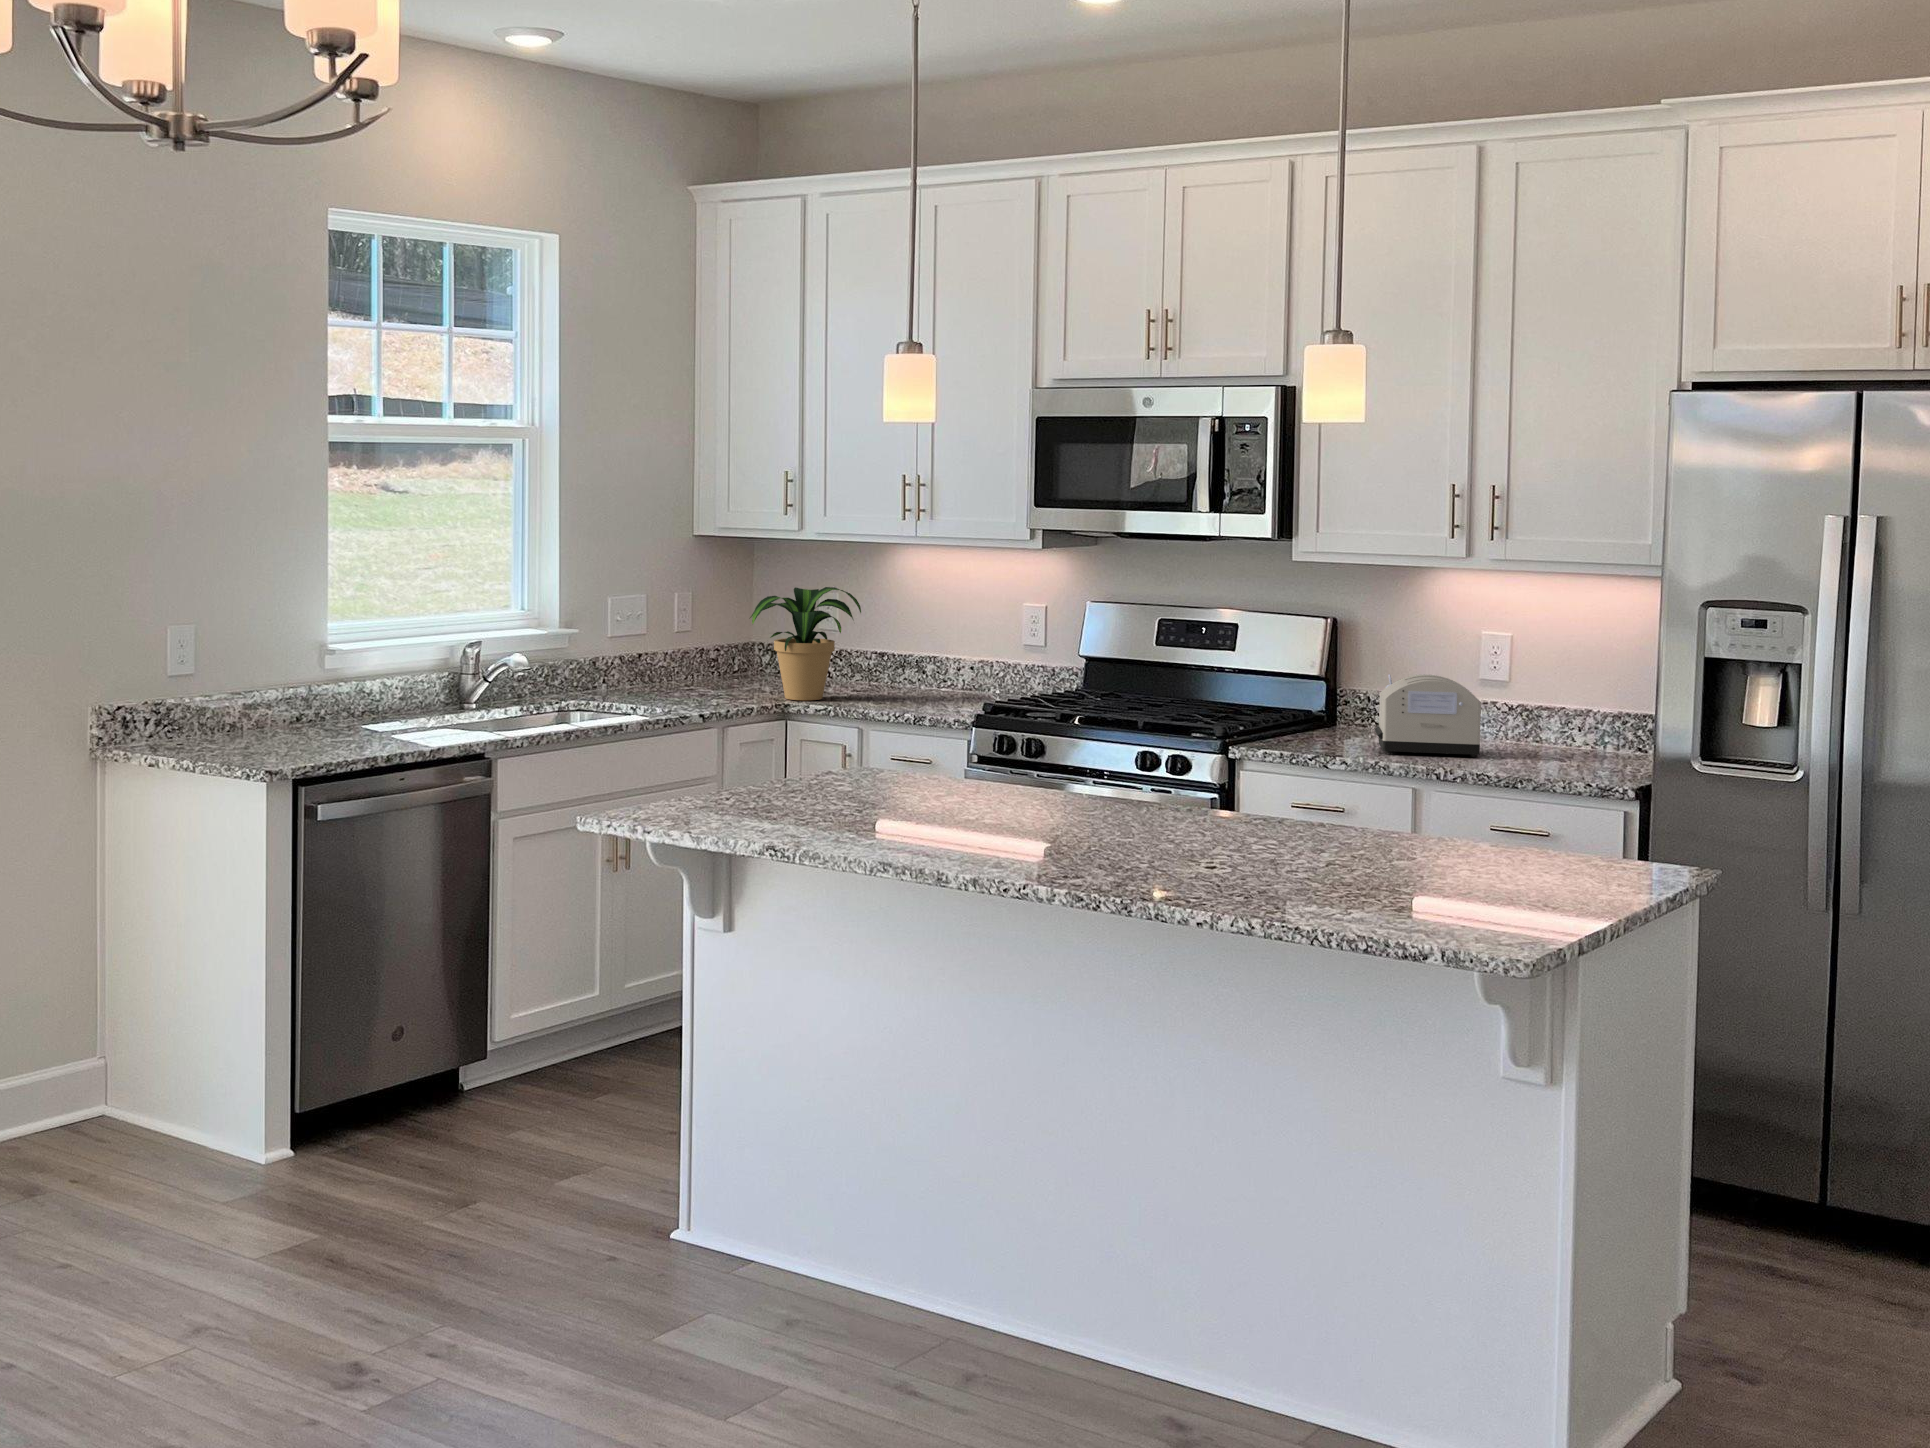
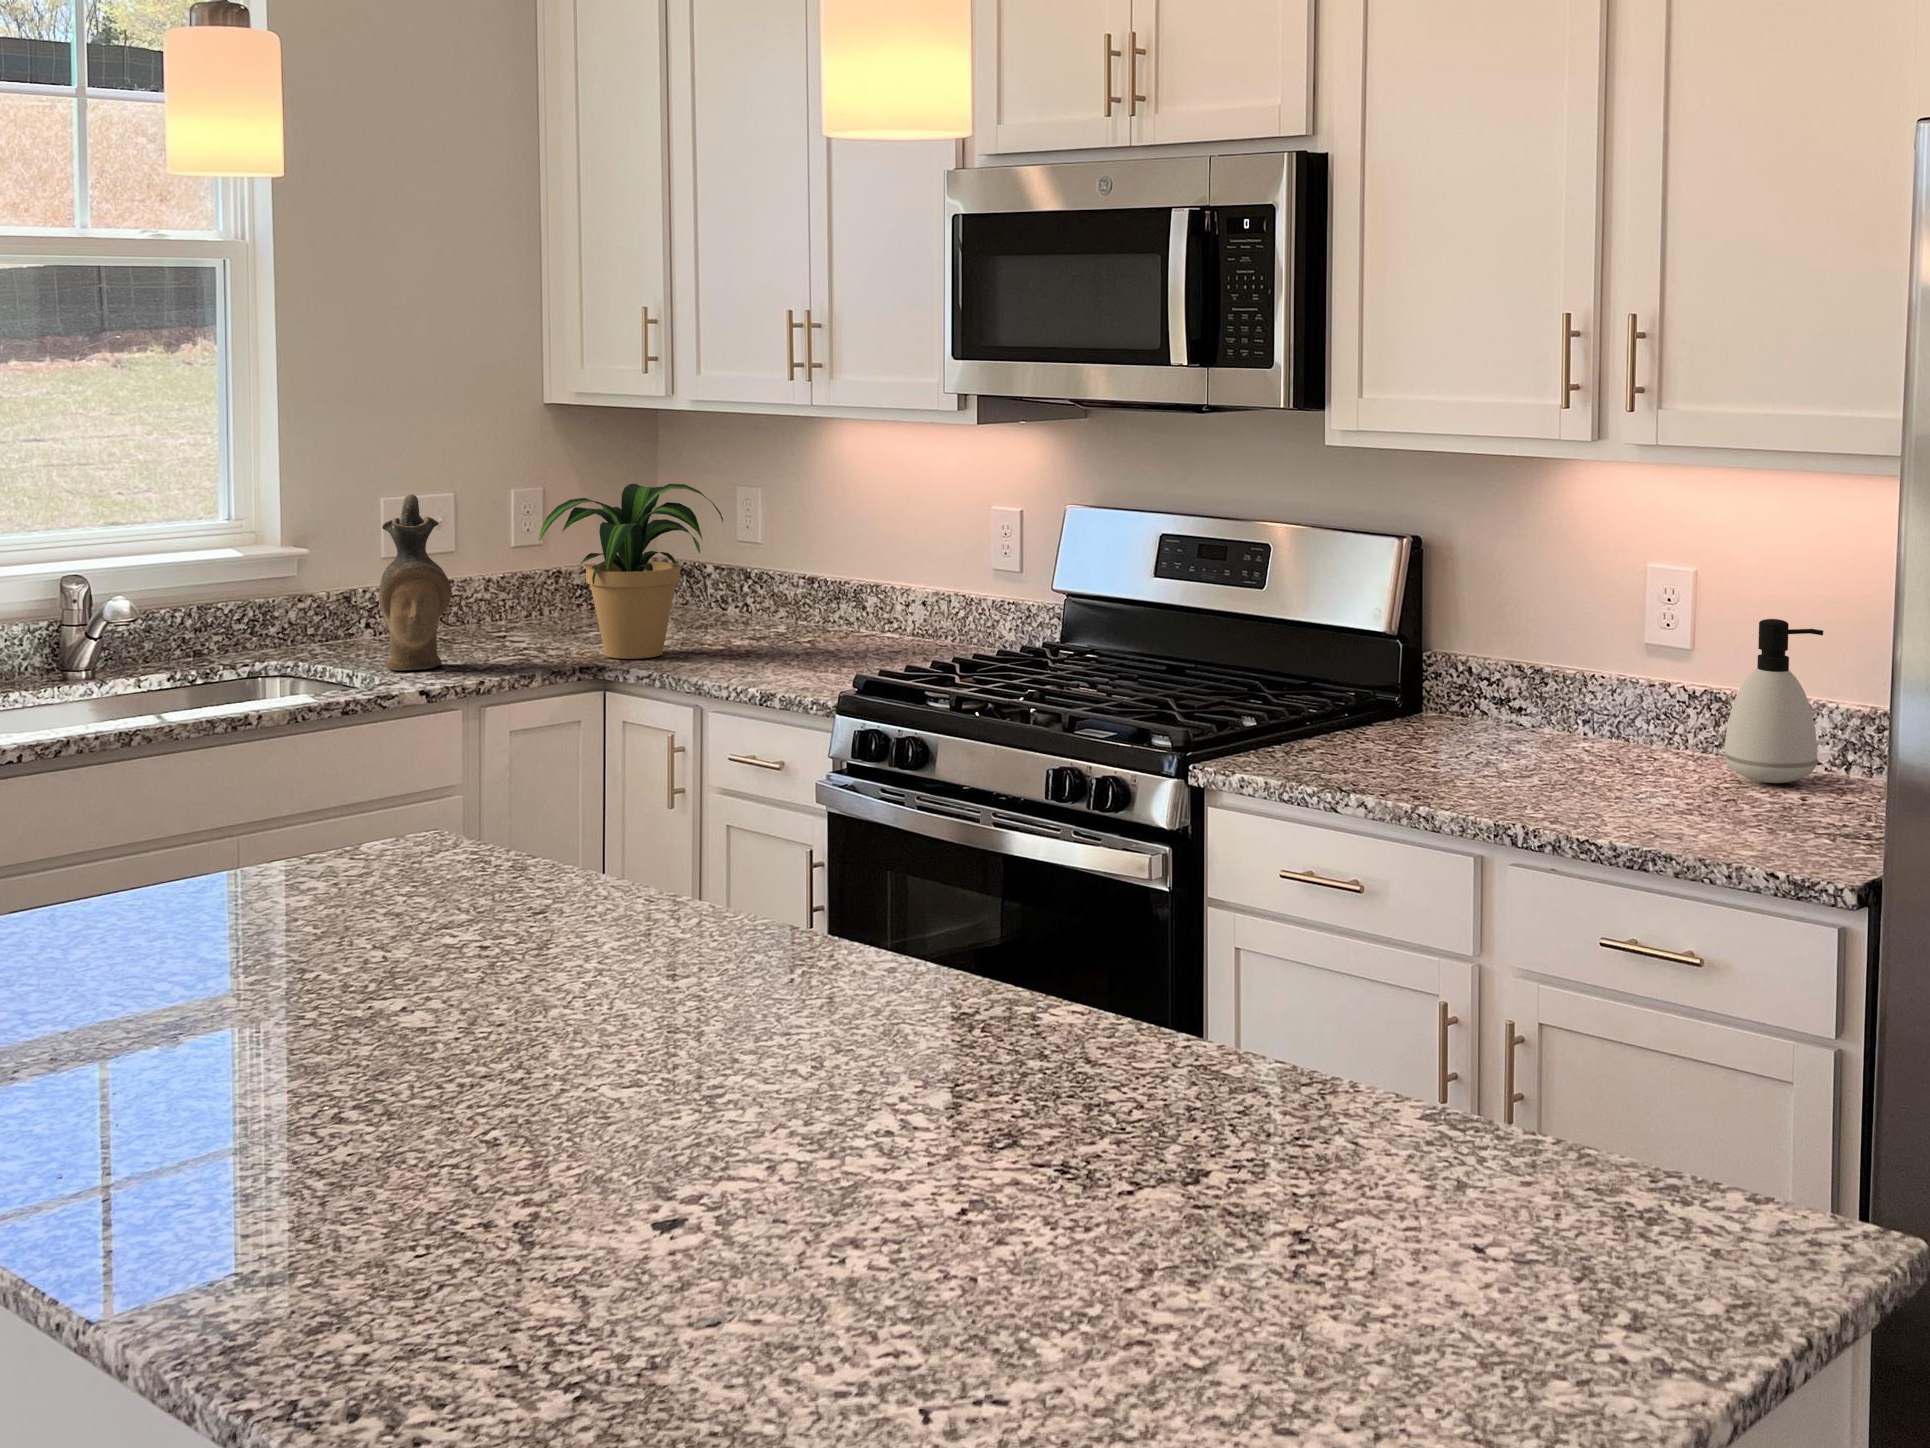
ceramic pitcher: none [655,593,702,705] -> present [379,495,451,670]
soap dispenser: none [1540,658,1597,752] -> present [1725,619,1823,783]
toaster: present [1374,674,1481,757] -> none [1431,643,1613,797]

